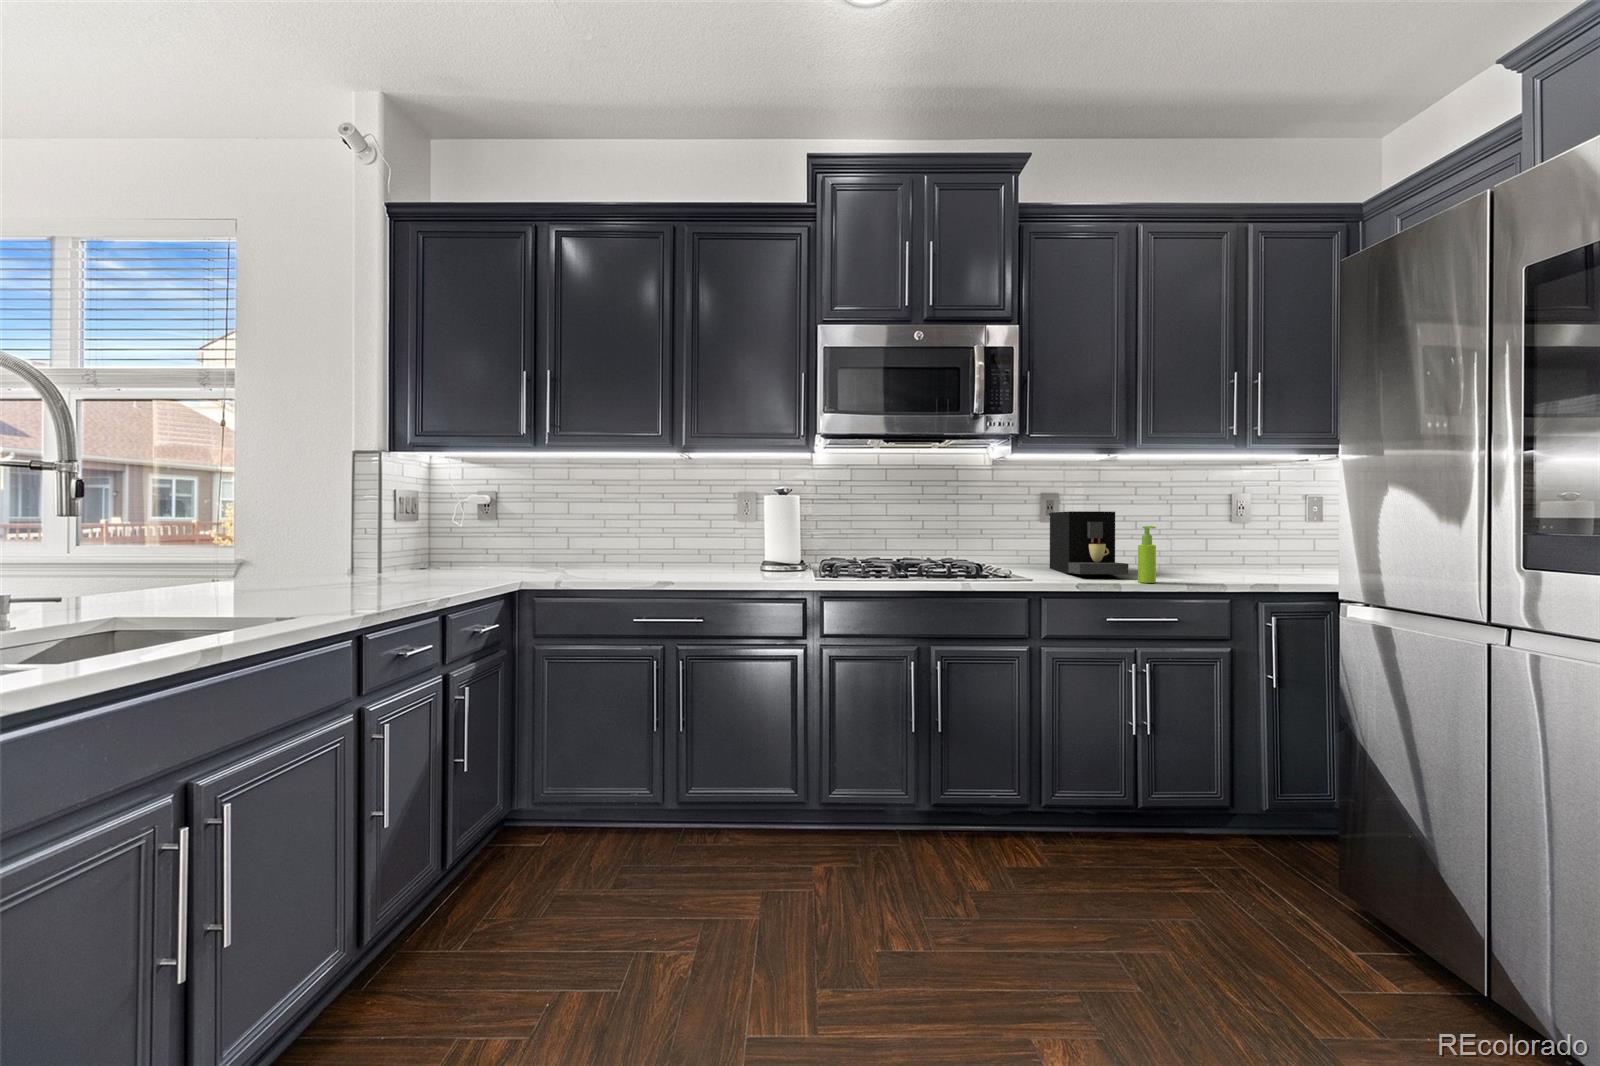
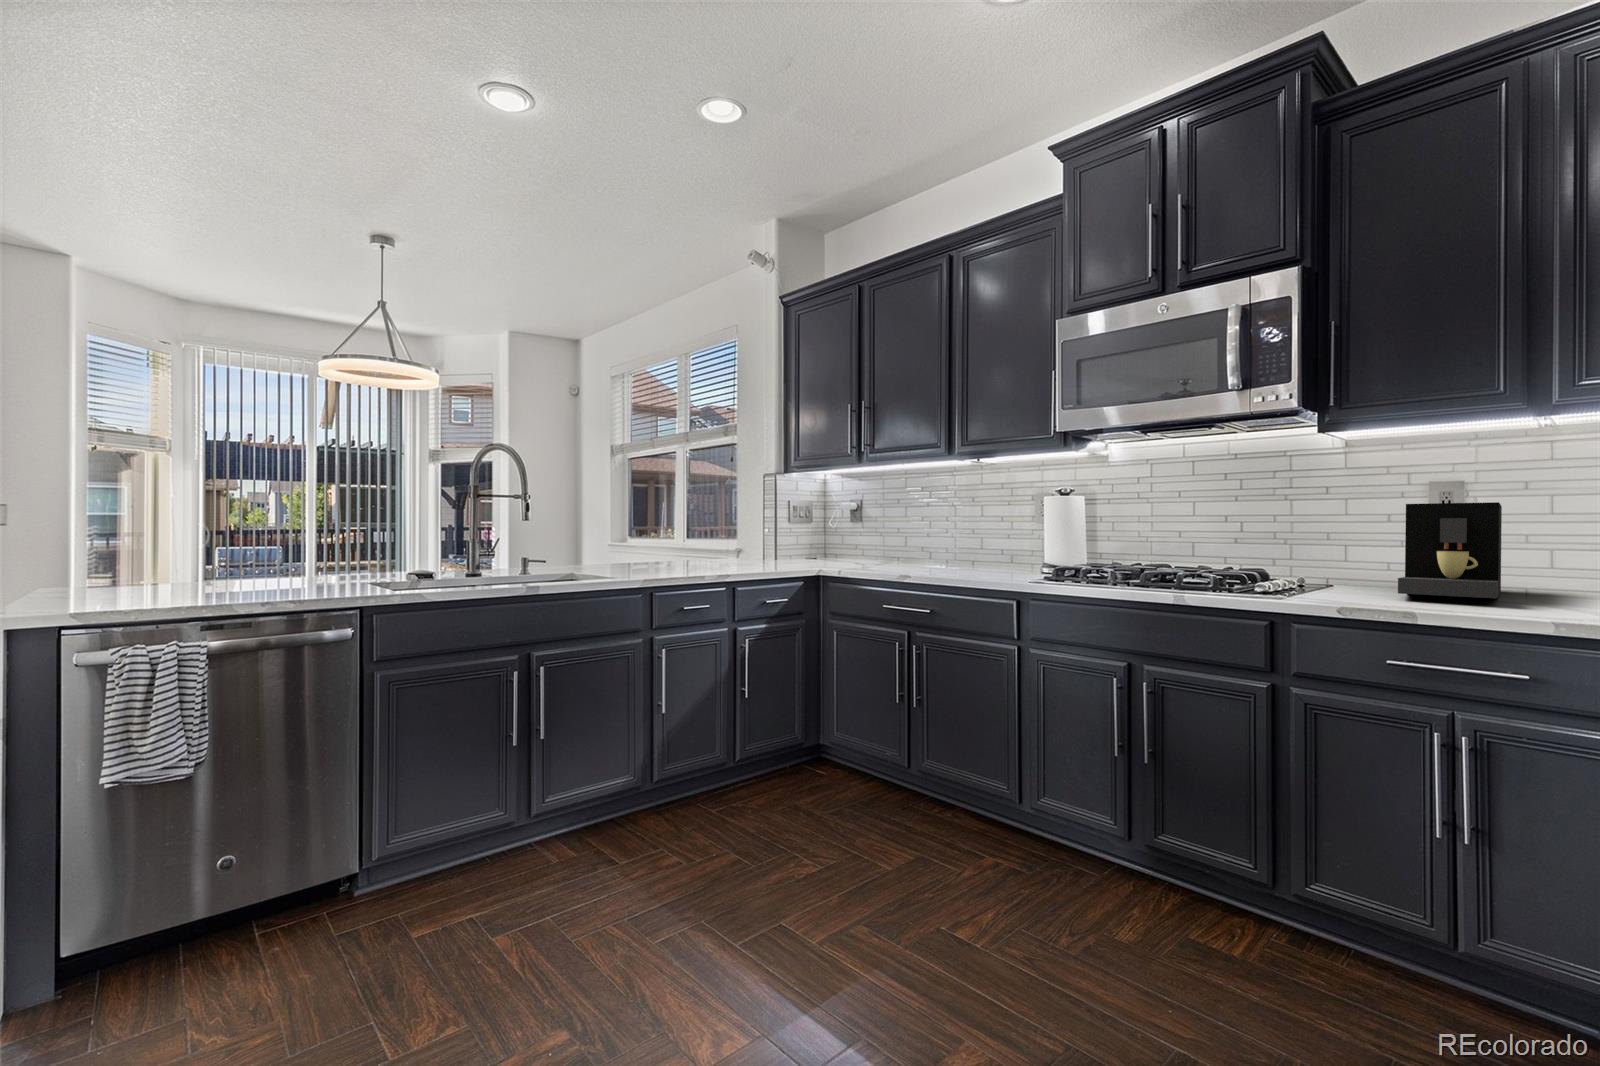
soap dispenser: present [1138,526,1156,583] -> none [1497,523,1535,614]

